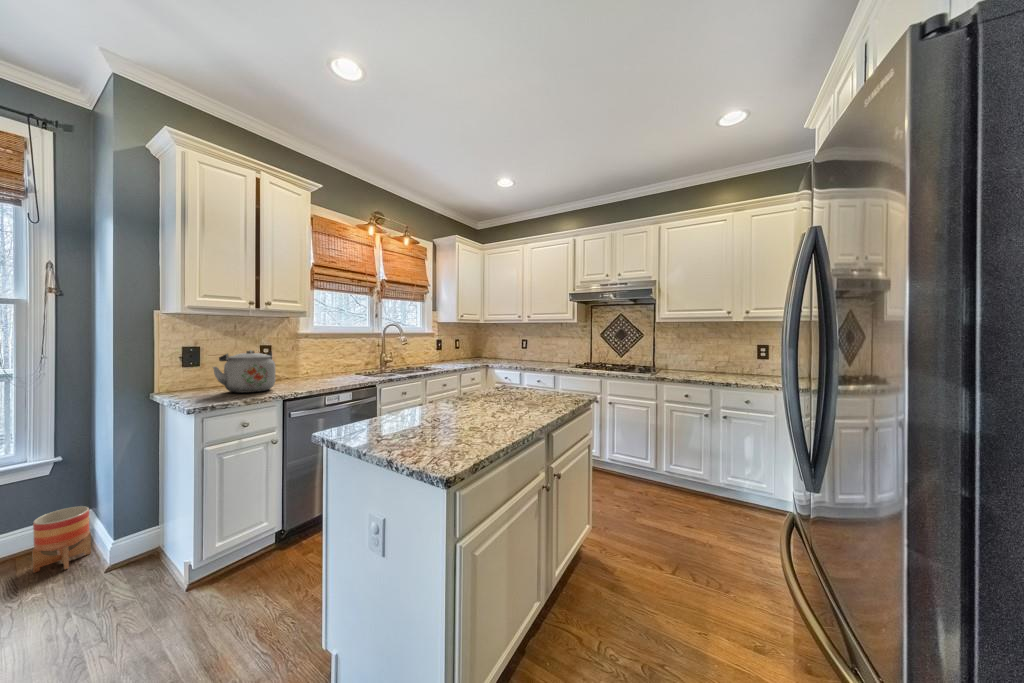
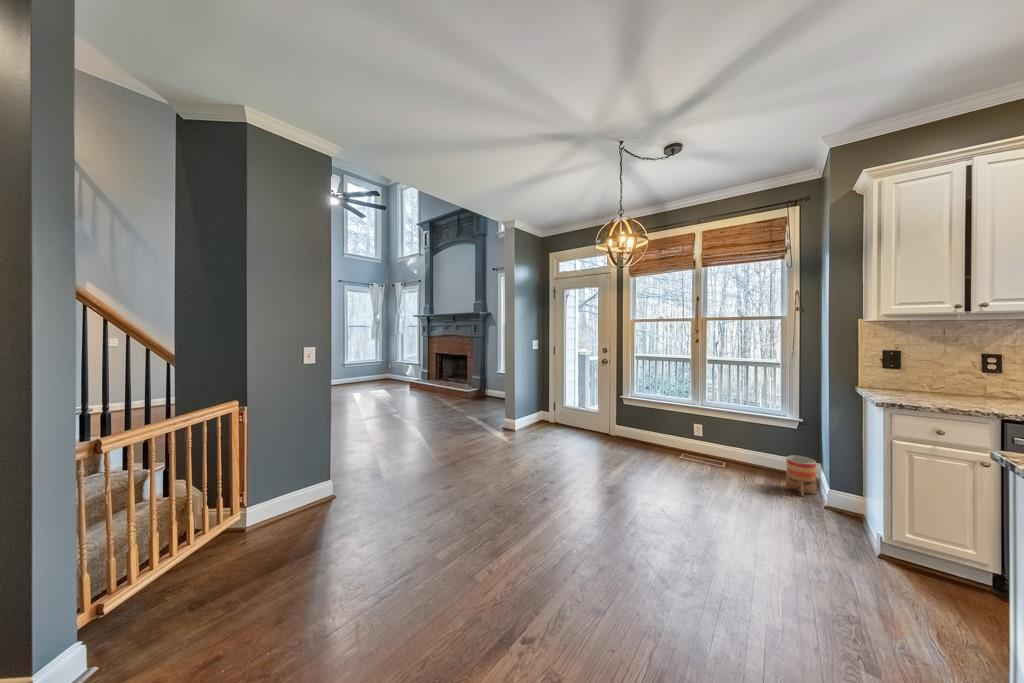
kettle: present [213,350,275,393] -> none [908,357,990,402]

